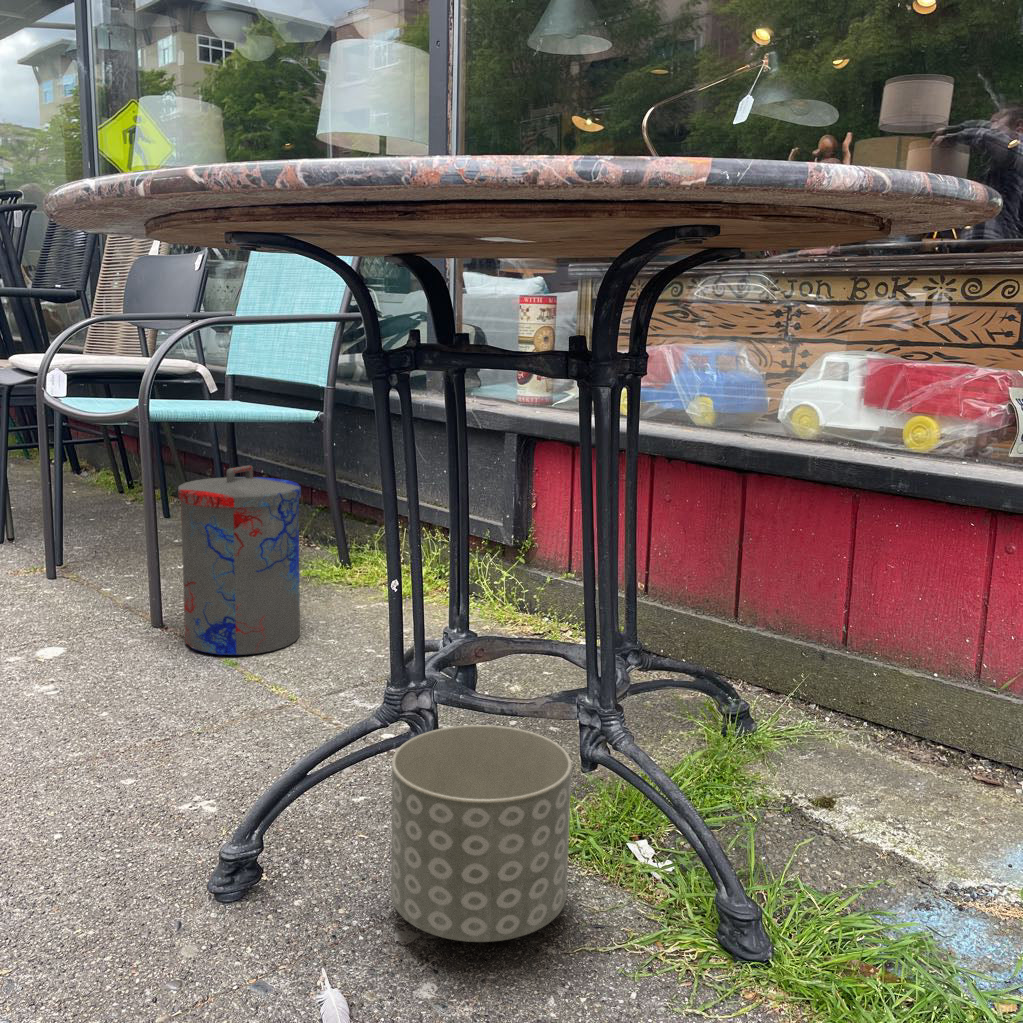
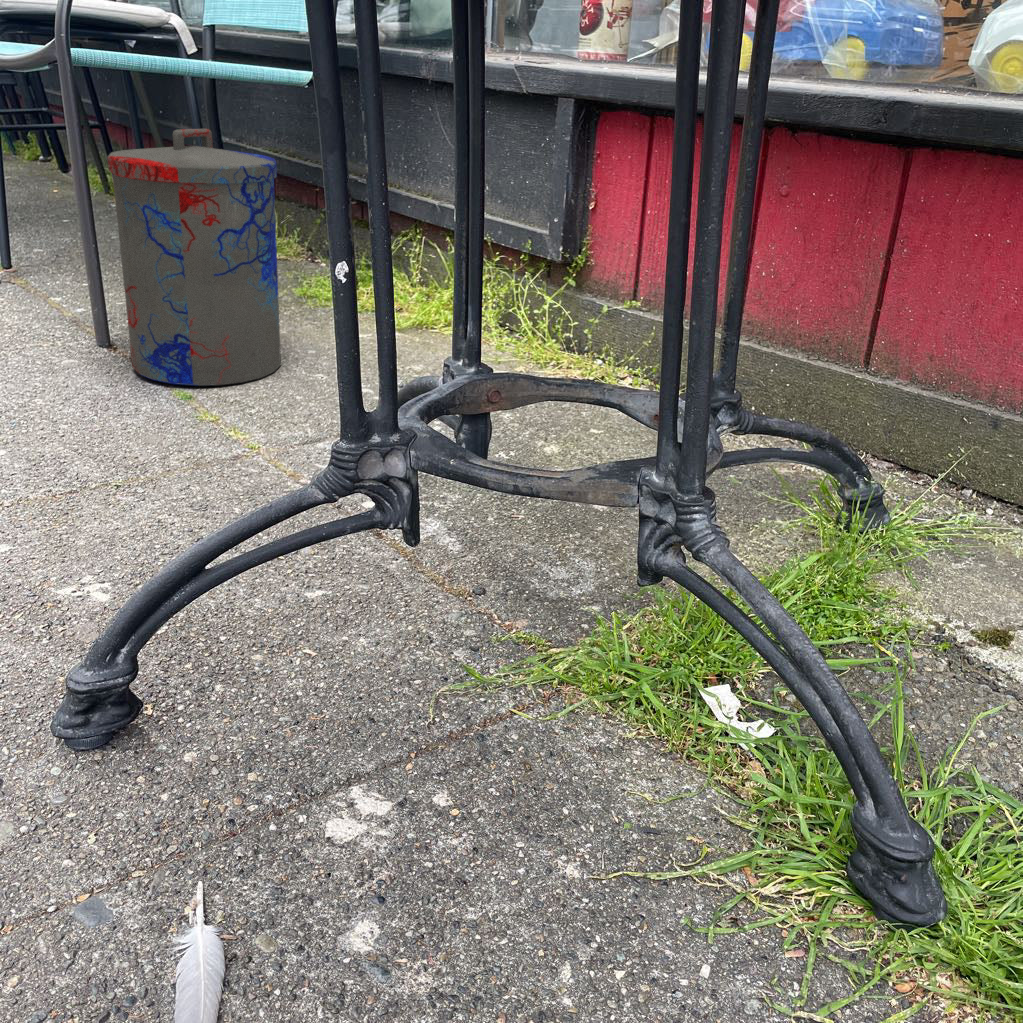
planter: present [391,725,572,942] -> none [318,505,626,866]

